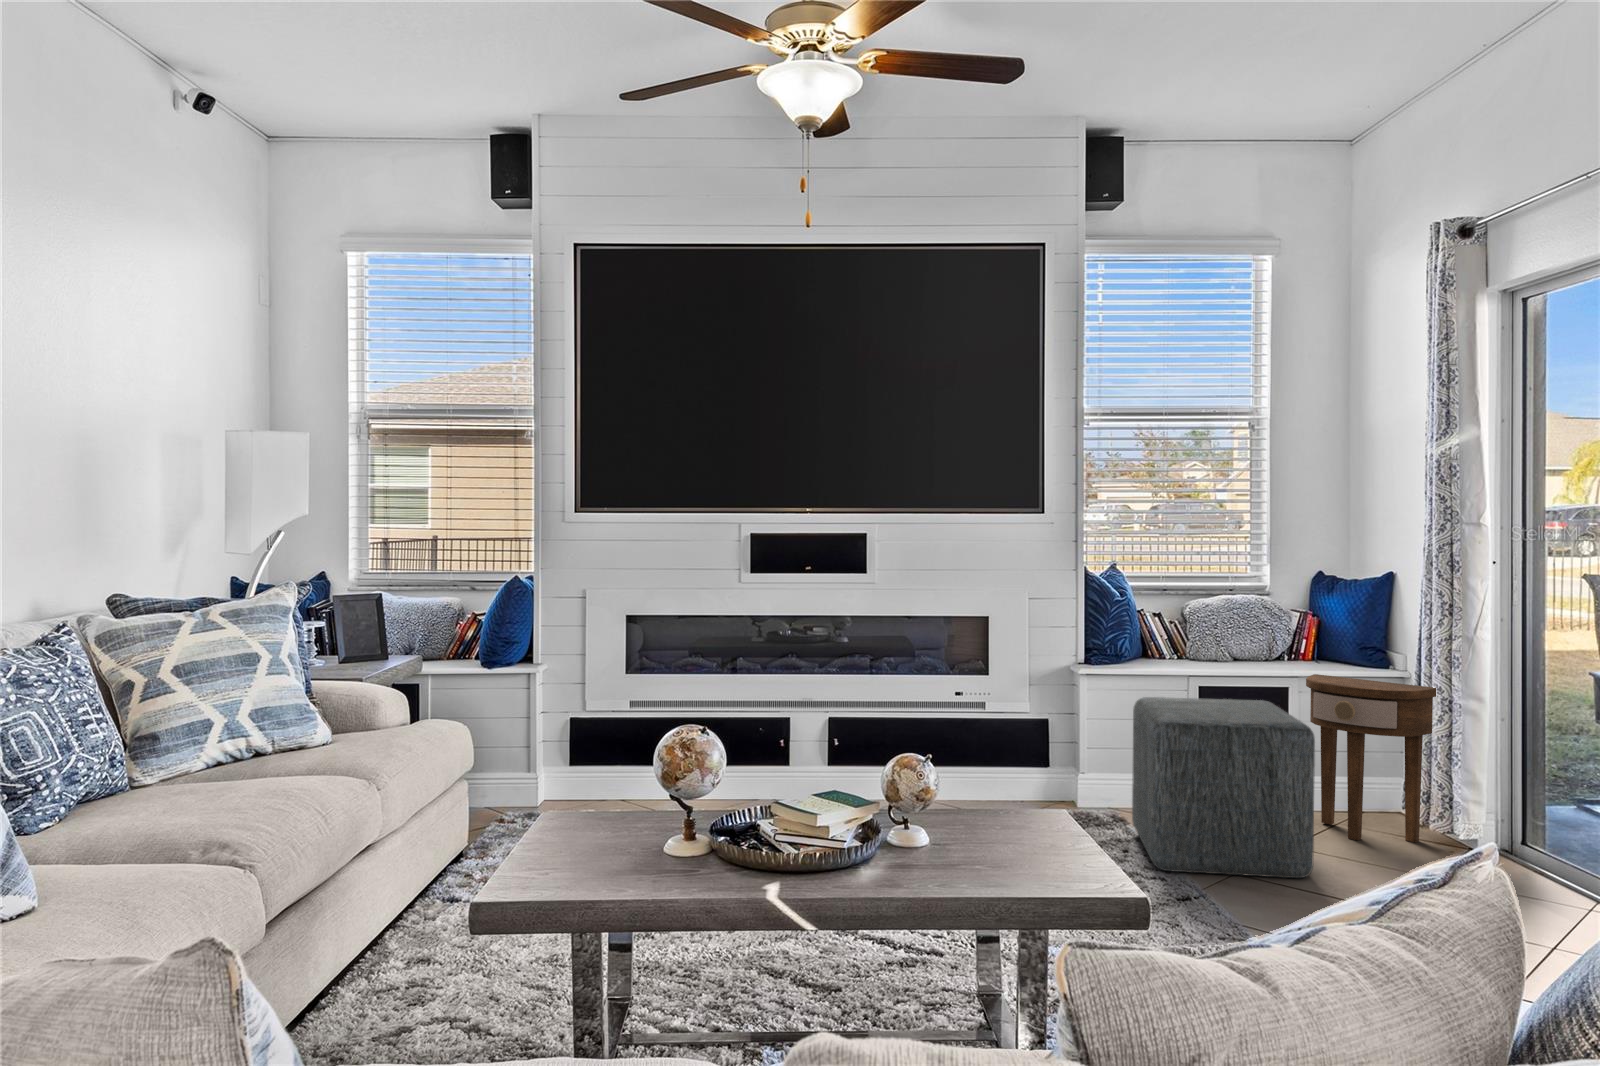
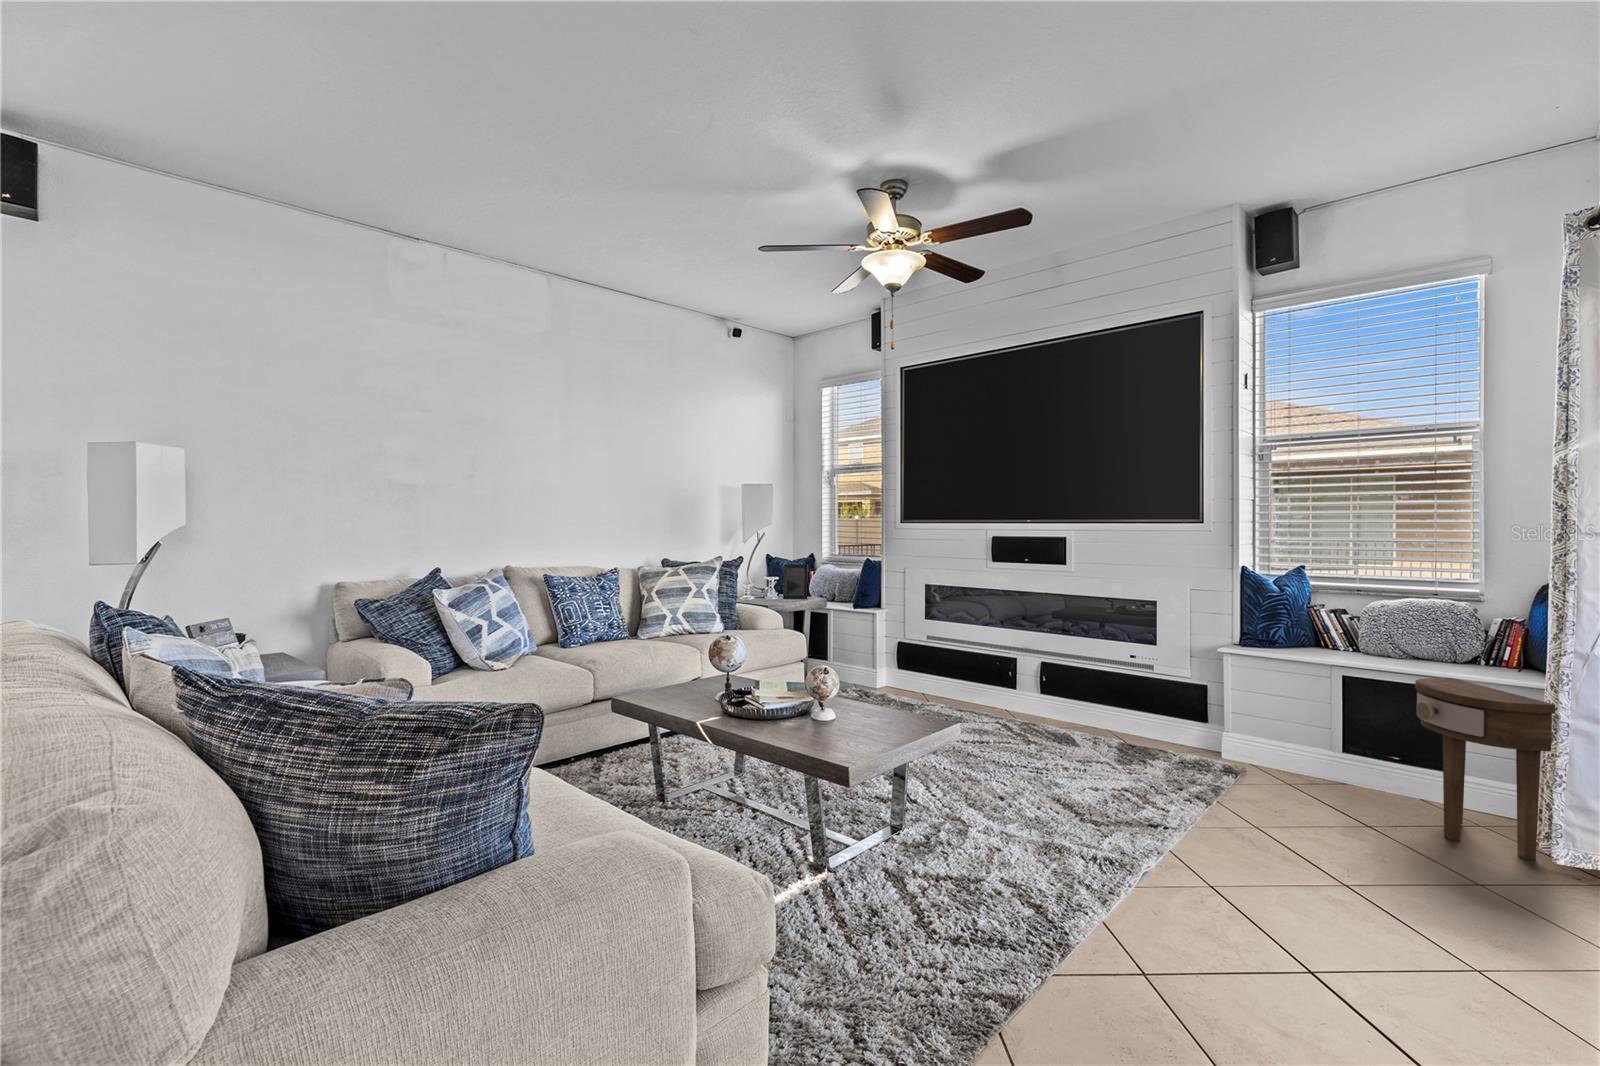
ottoman: present [1132,697,1315,878] -> none [1171,673,1351,841]

